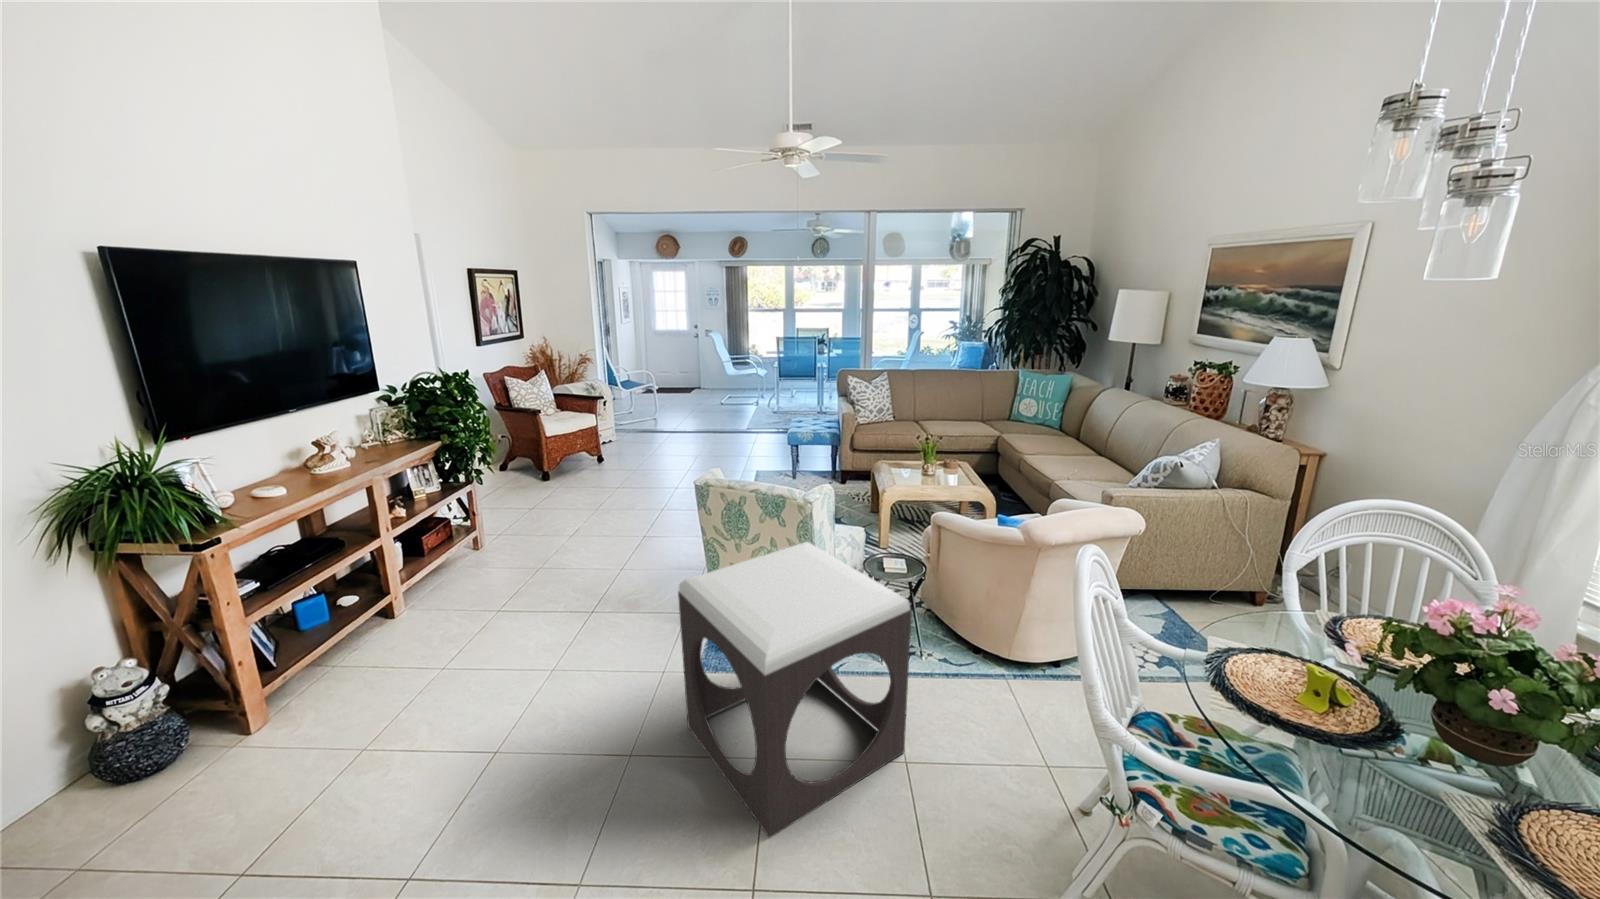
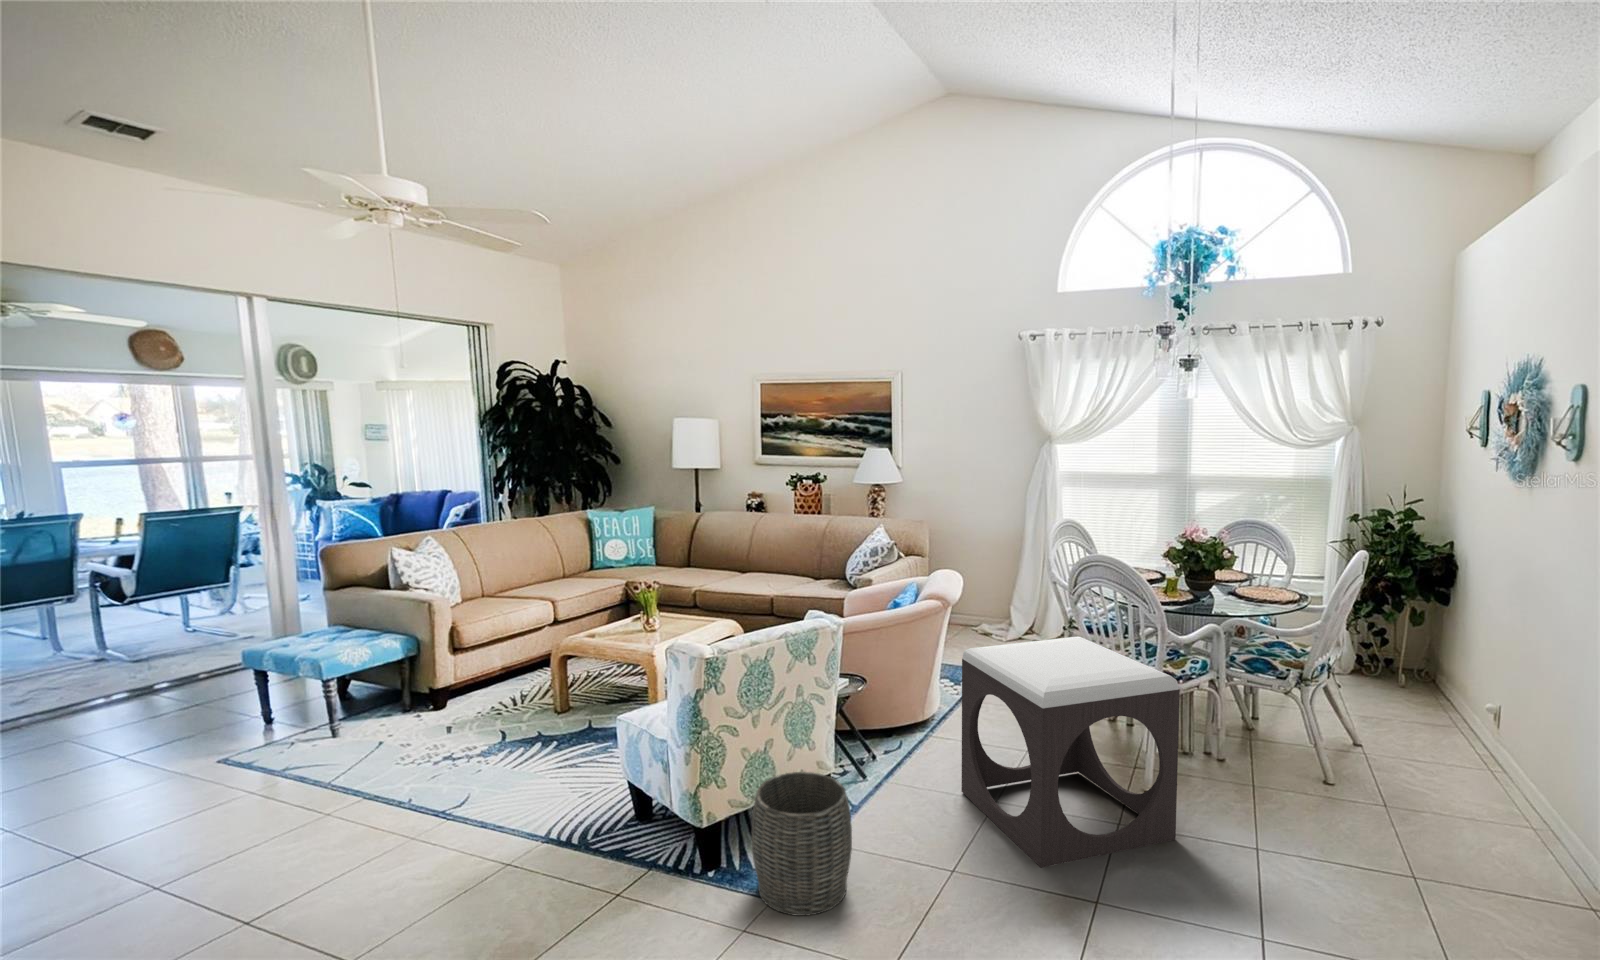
woven basket: none [606,545,677,635] -> present [752,772,852,916]

